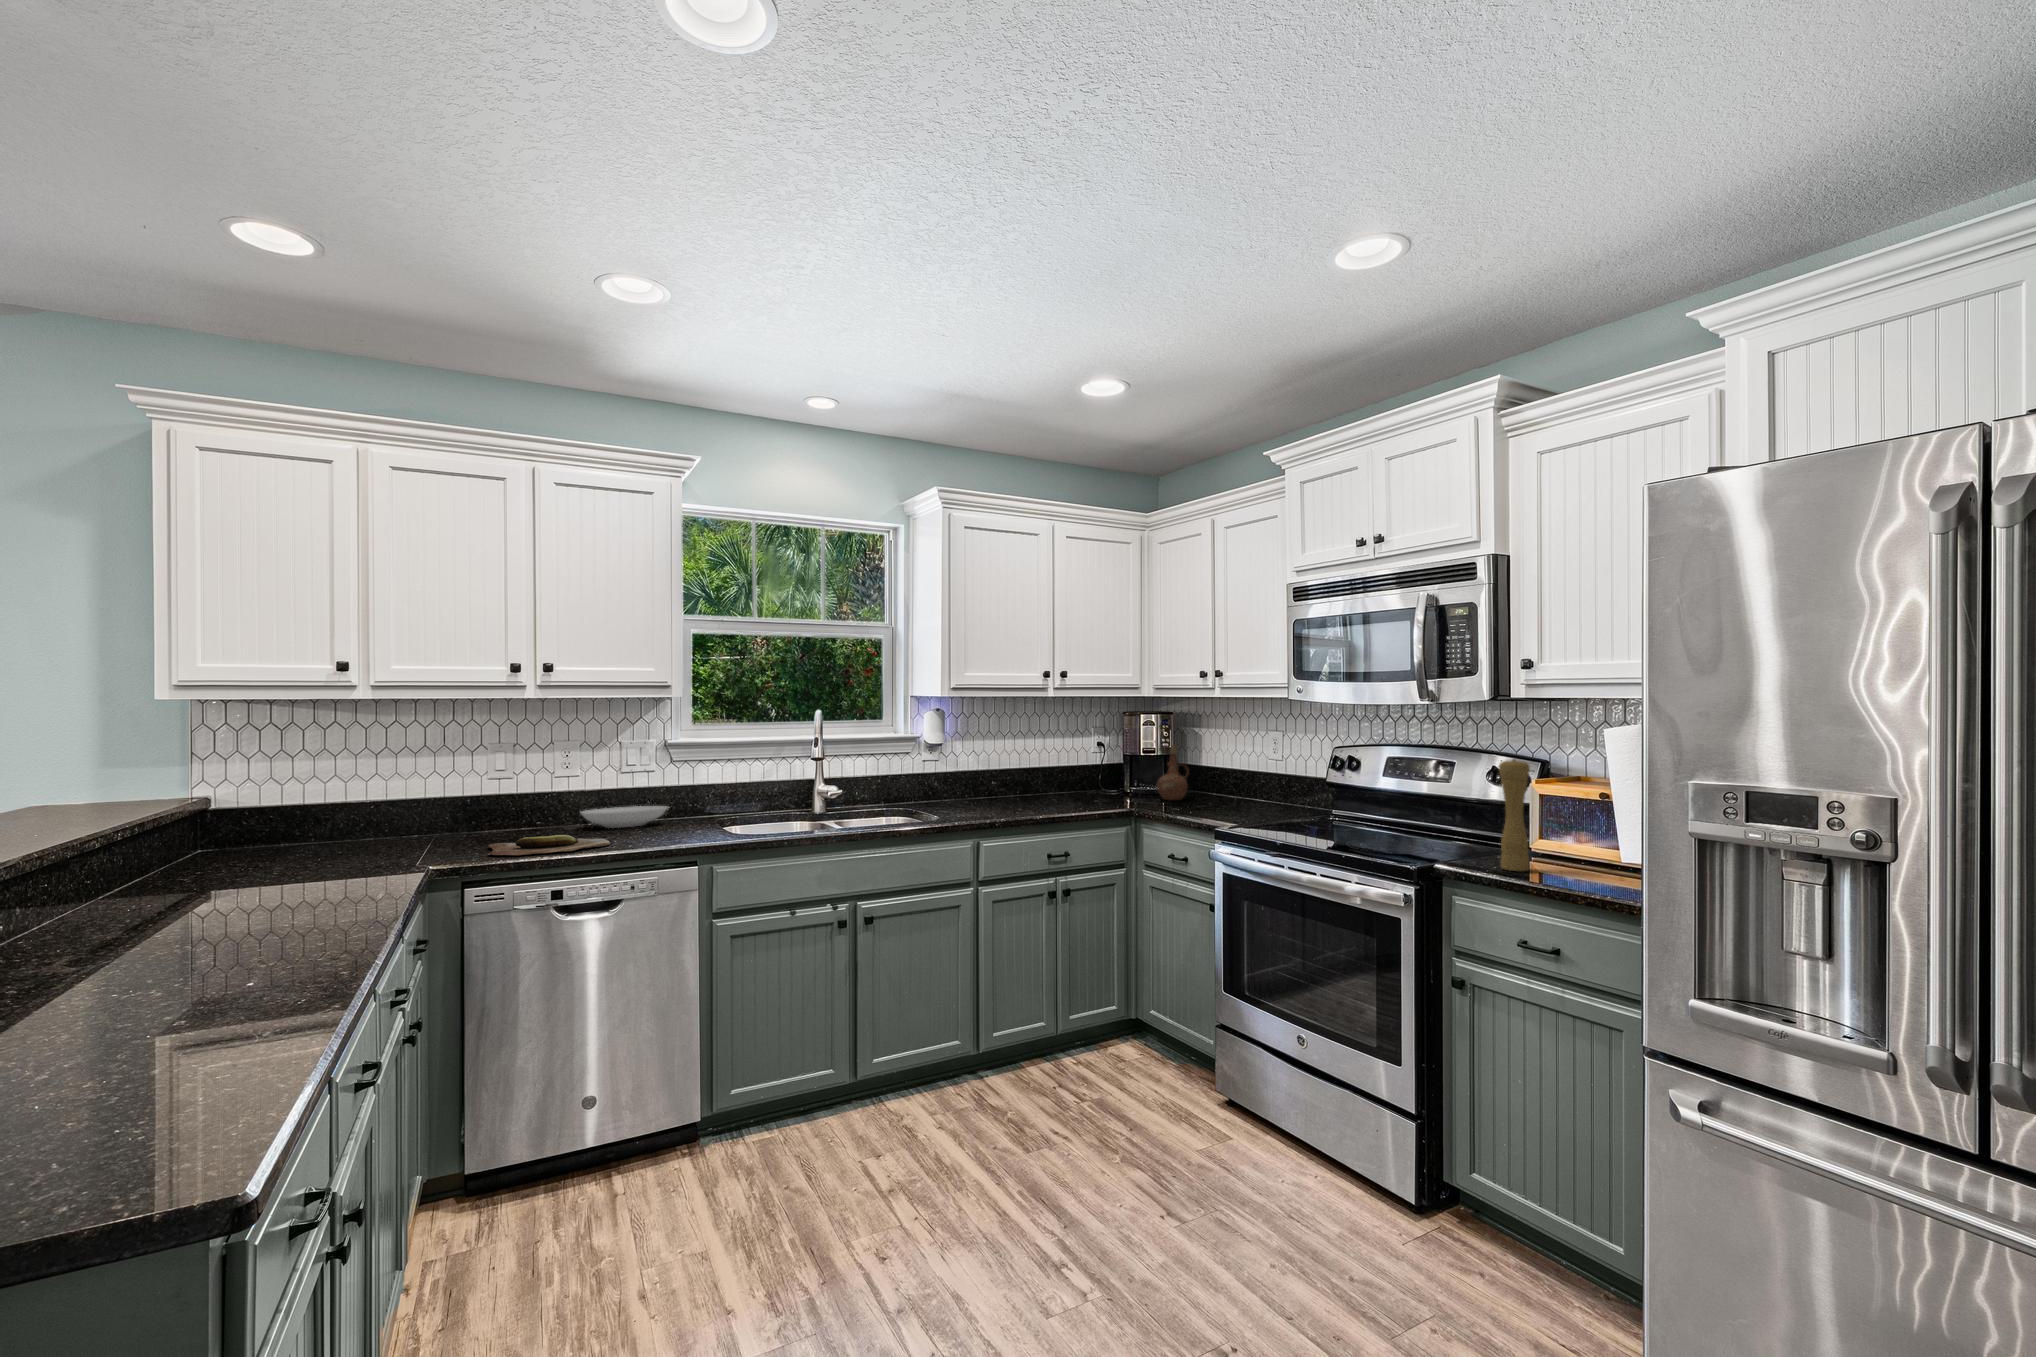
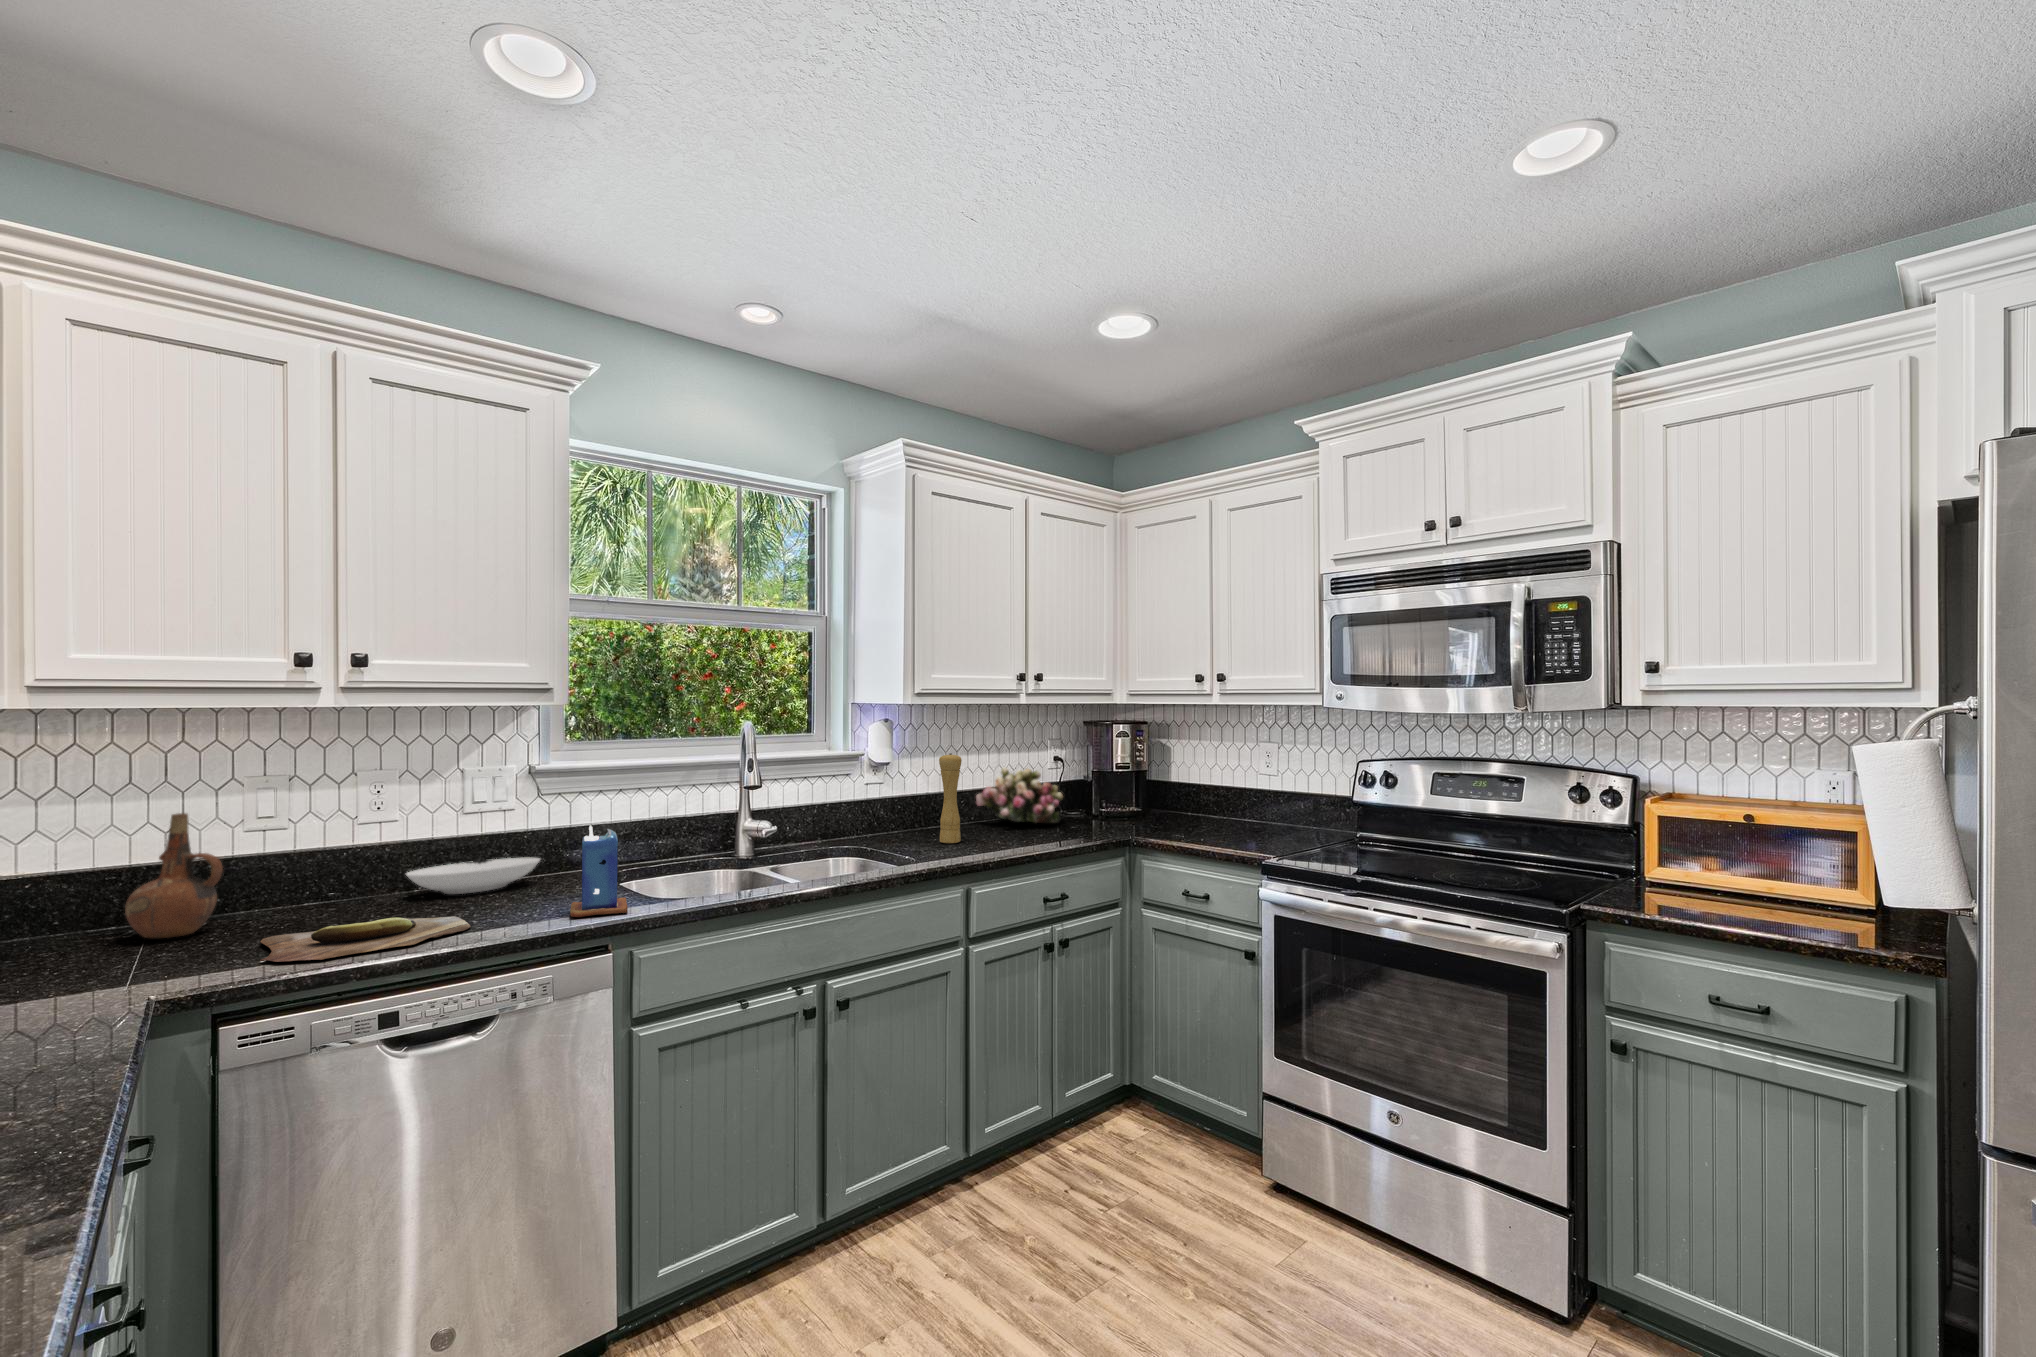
ceramic pitcher: present [1157,745,1189,800] -> present [125,813,223,938]
flower arrangement: none [1020,751,1095,799] -> present [976,767,1063,823]
pepper mill: present [1499,759,1530,871] -> present [939,753,962,843]
candle: none [673,780,714,842] -> present [570,825,628,917]

